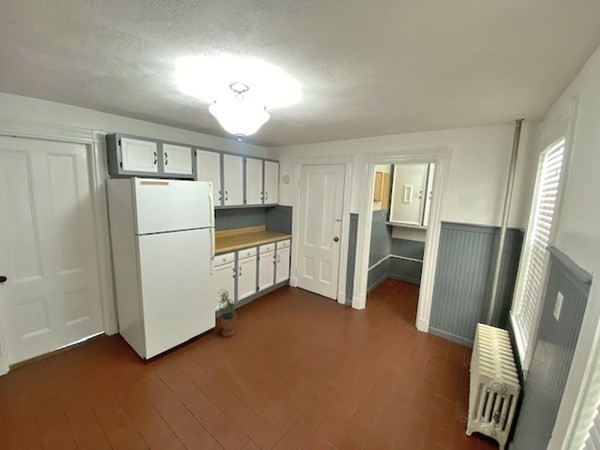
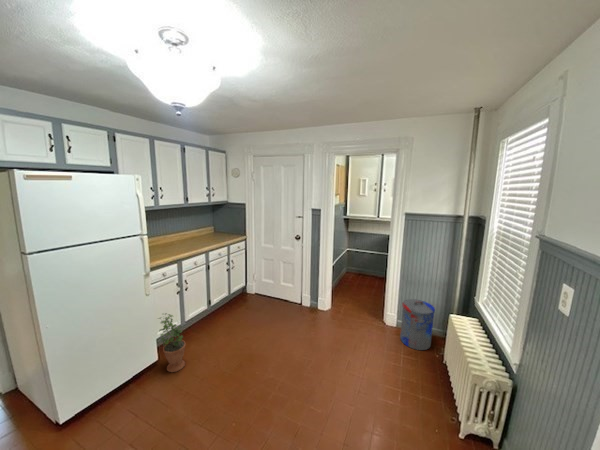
trash can: none [428,305,465,356] -> present [400,299,435,350]

